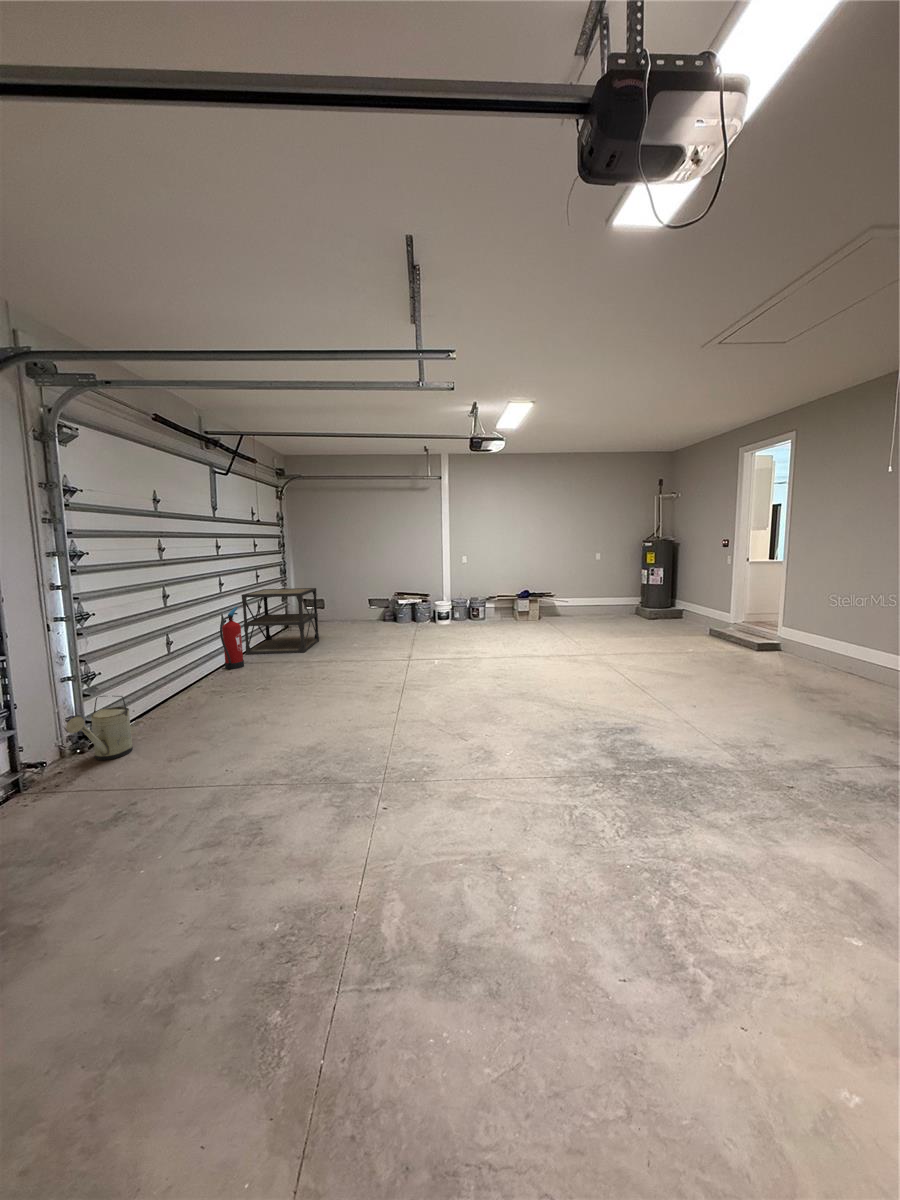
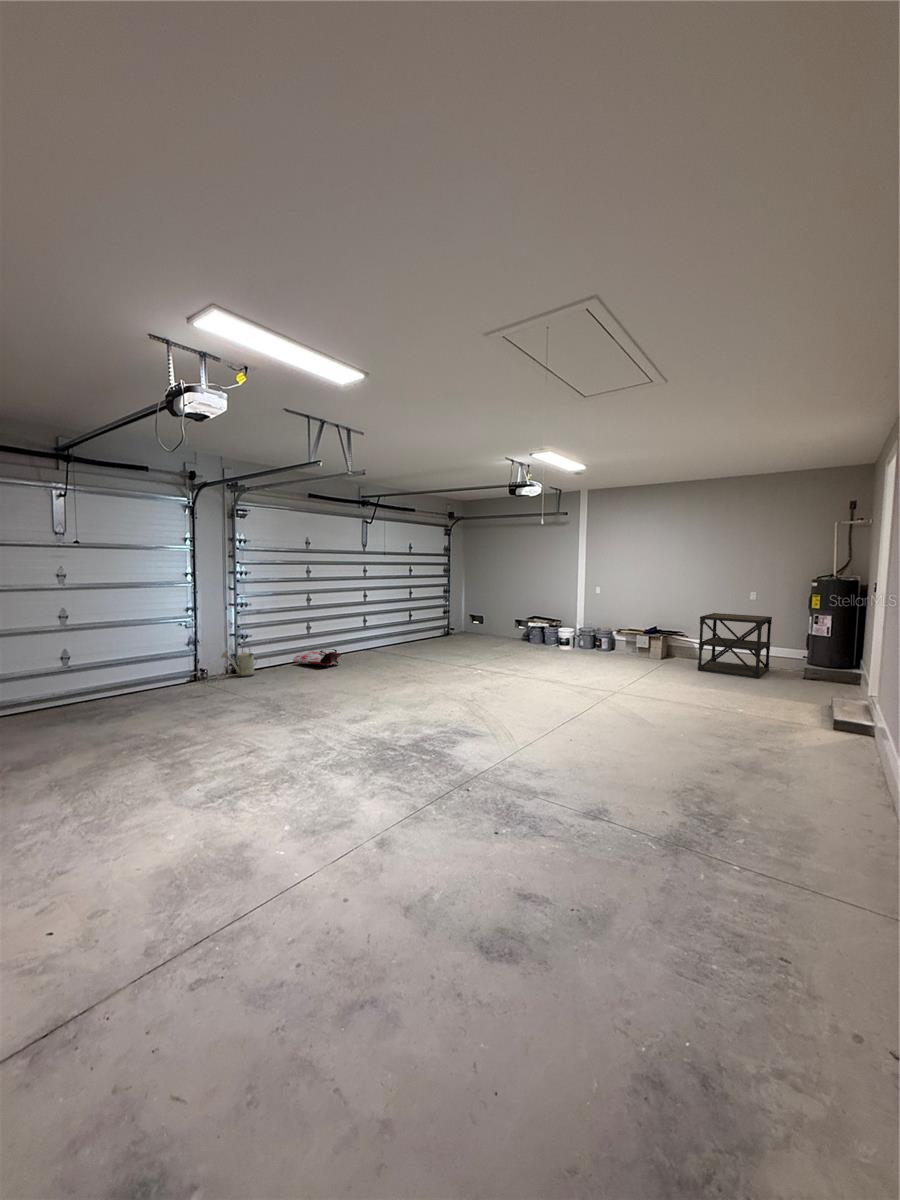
shelving unit: present [241,588,319,655] -> present [698,613,772,679]
fire extinguisher: present [220,607,244,669] -> none [351,612,372,654]
bag: none [162,669,251,705] -> present [293,649,341,668]

